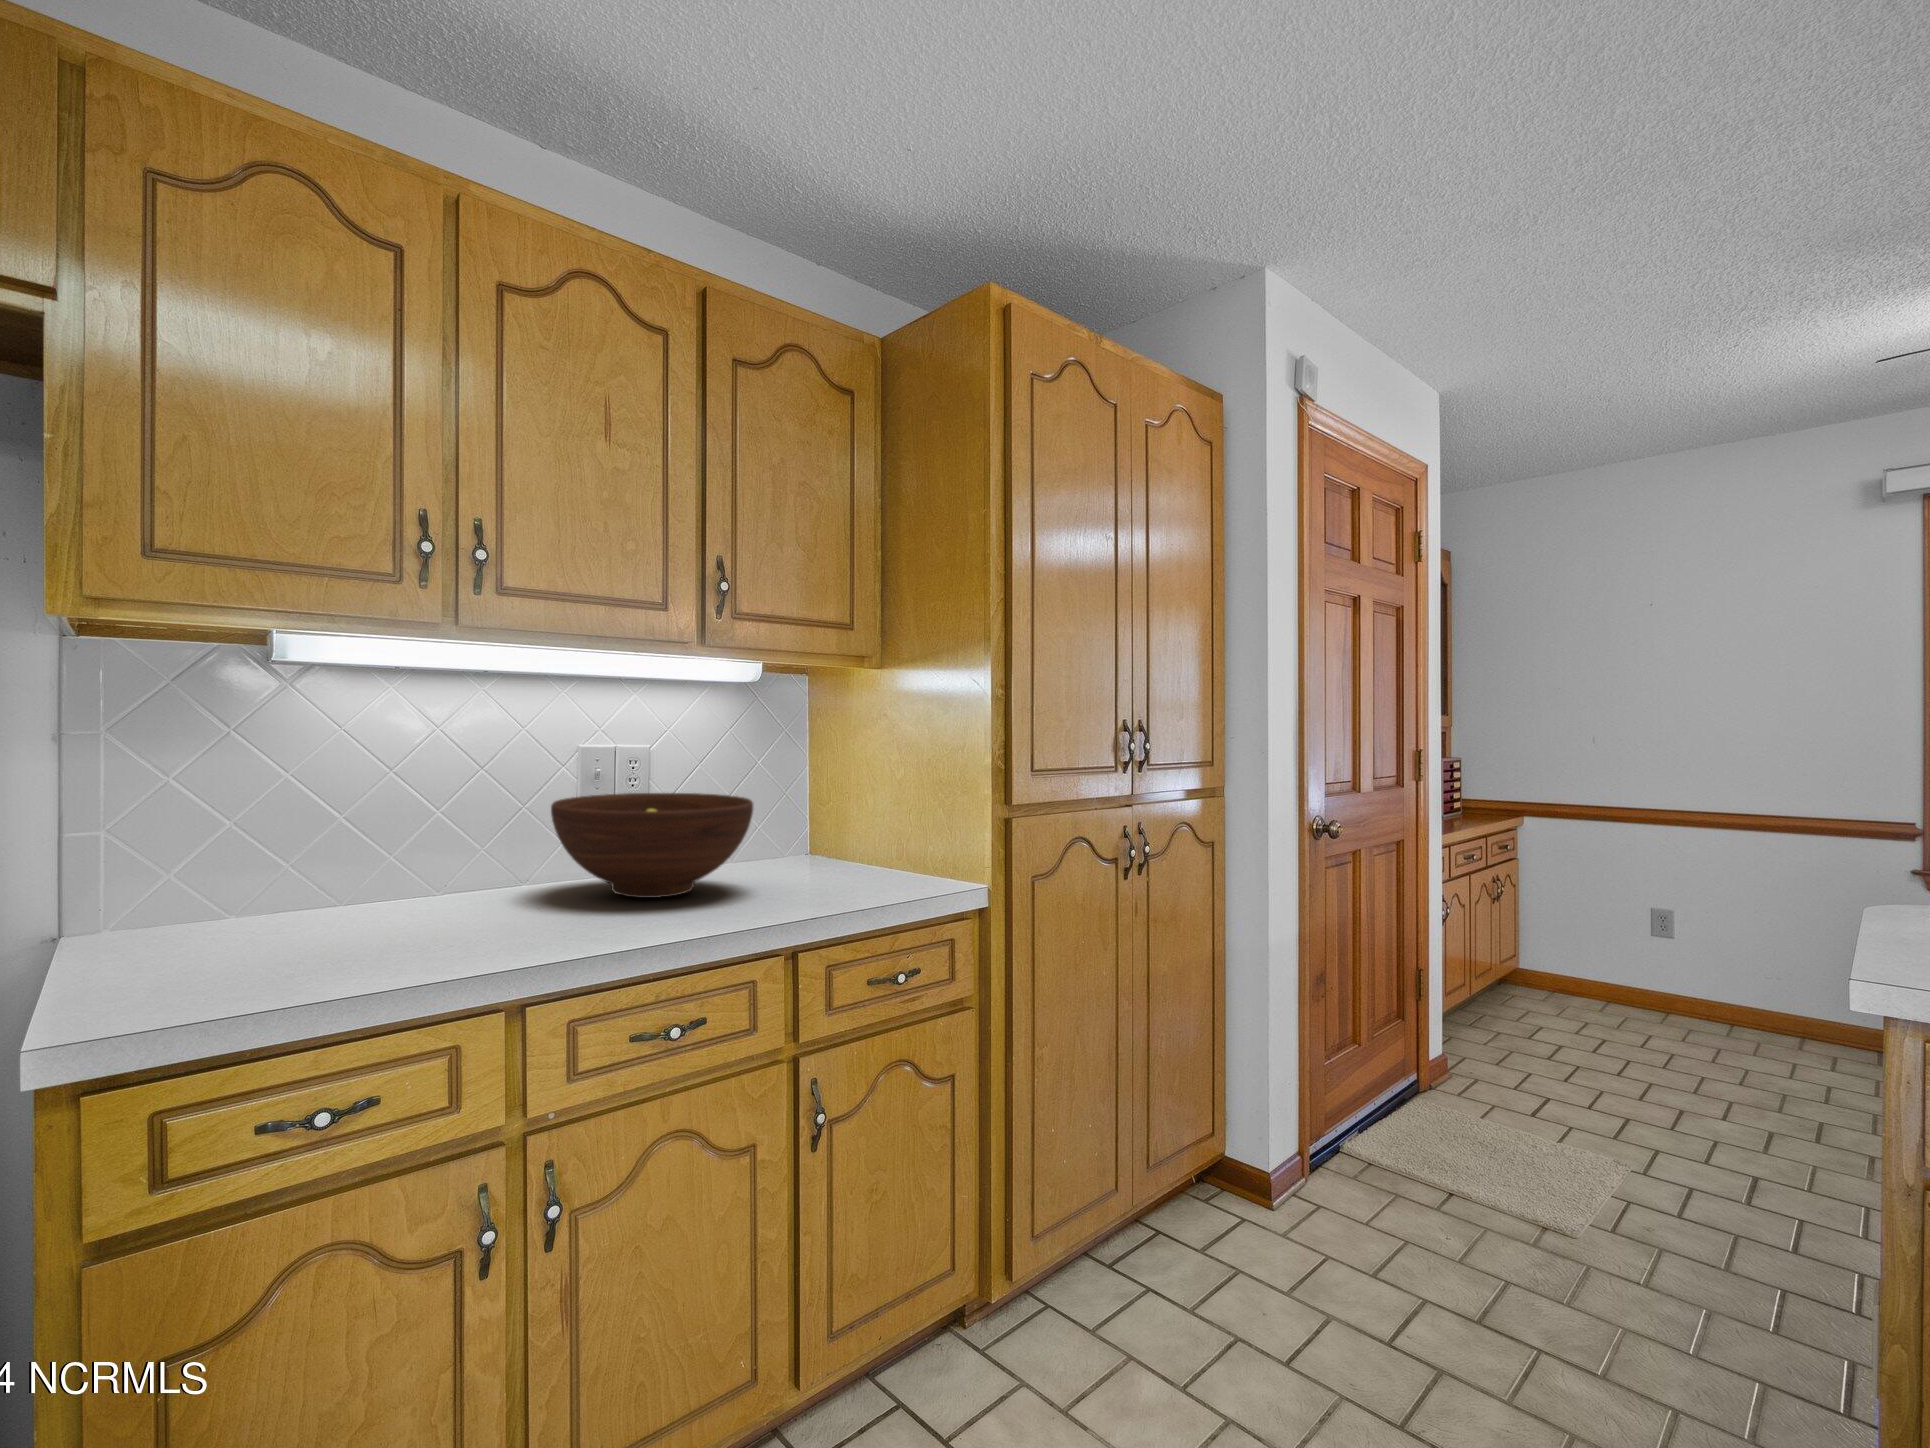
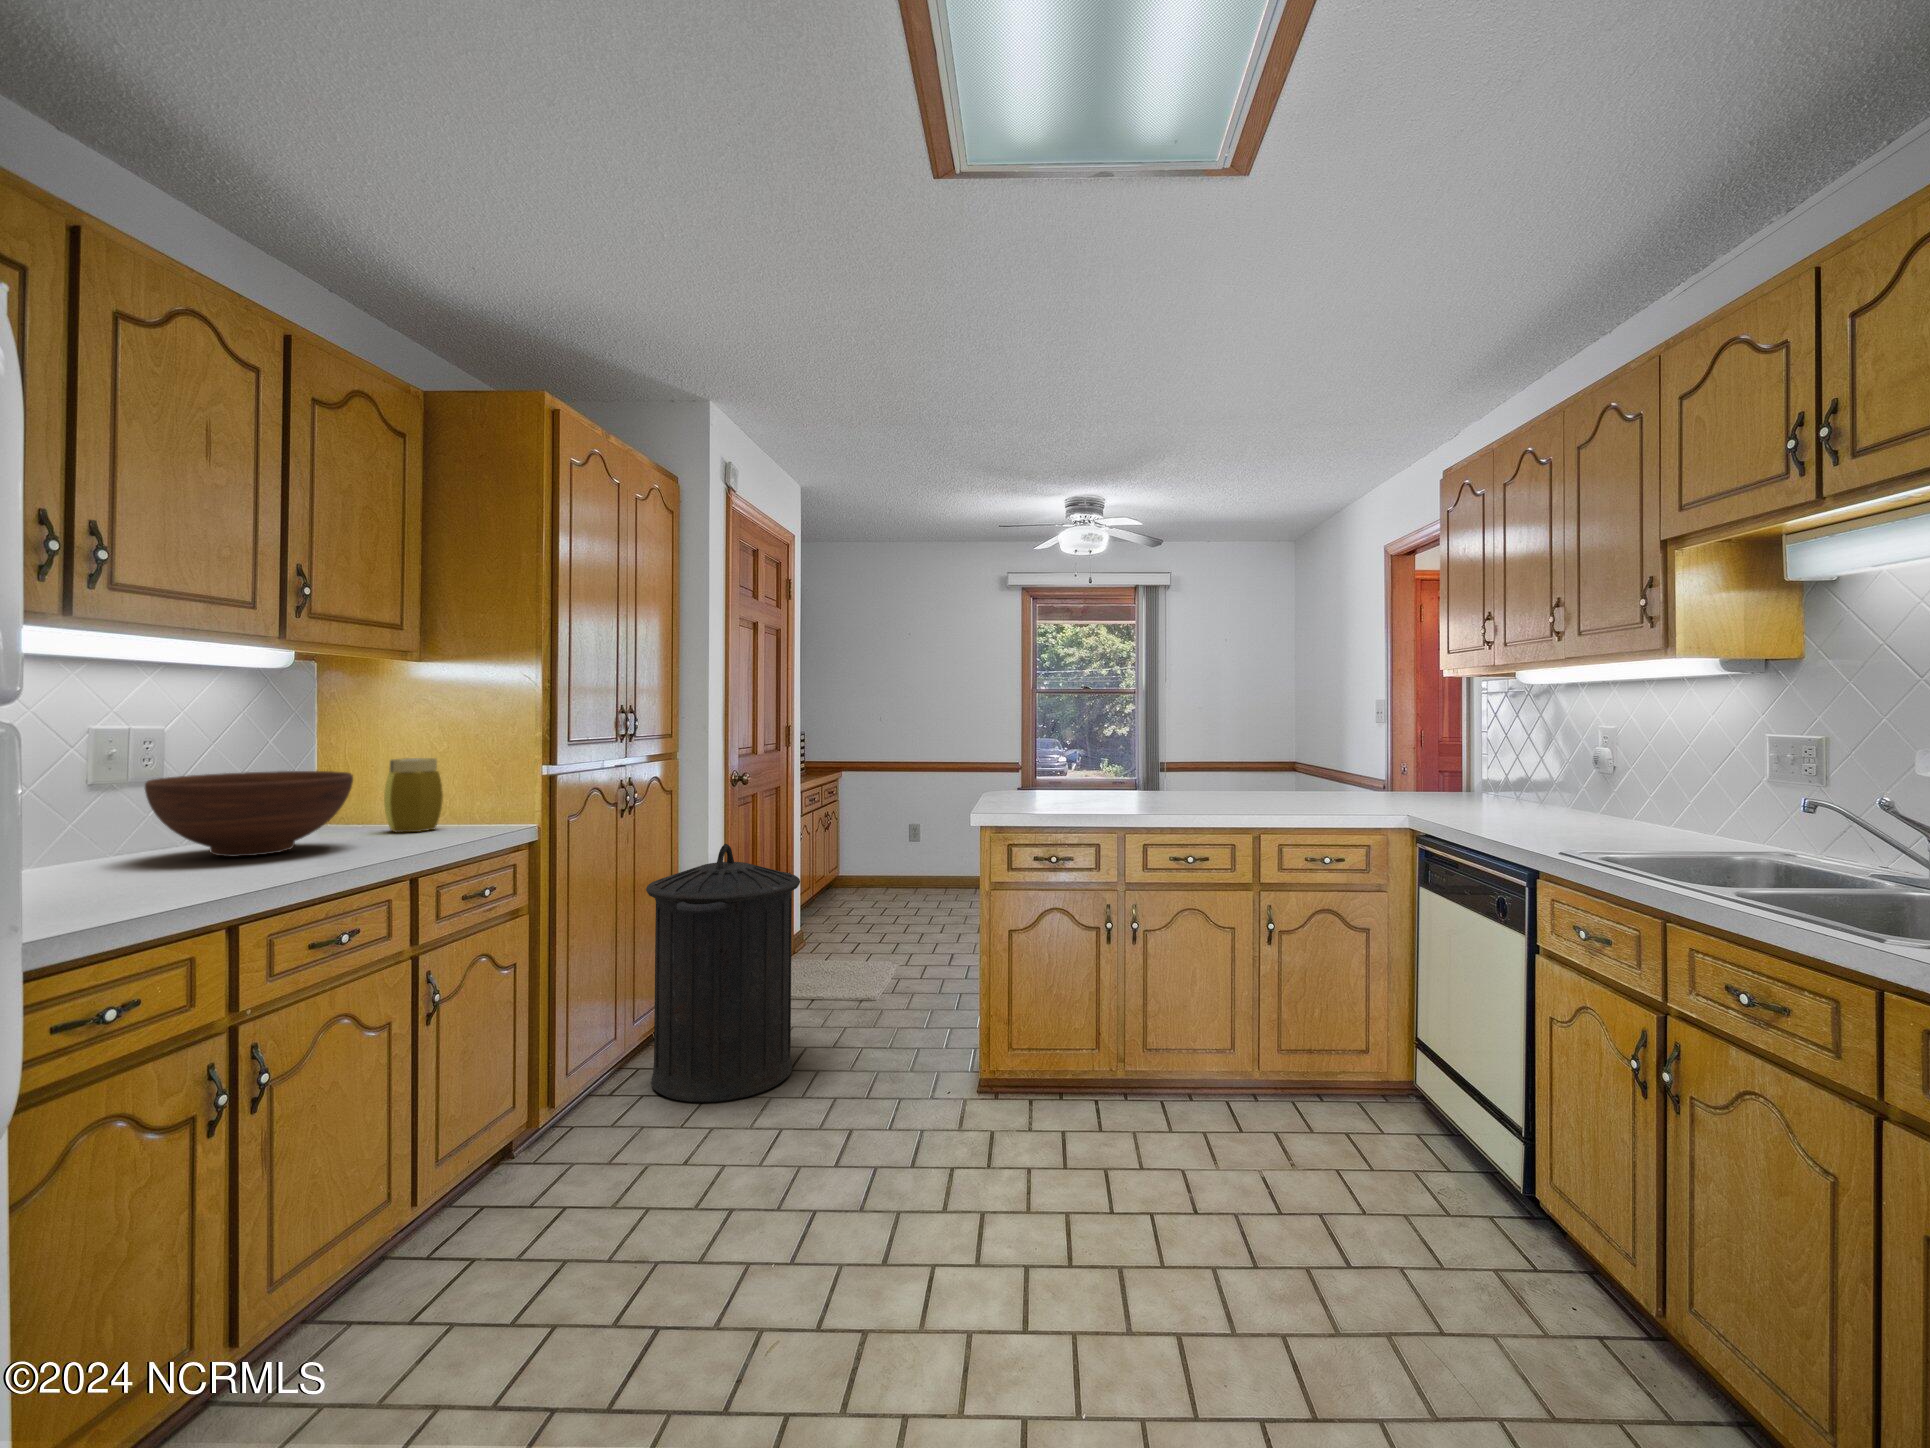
jar: none [818,783,877,880] -> present [384,758,443,832]
trash can: none [1158,934,1398,1354] -> present [646,844,800,1103]

